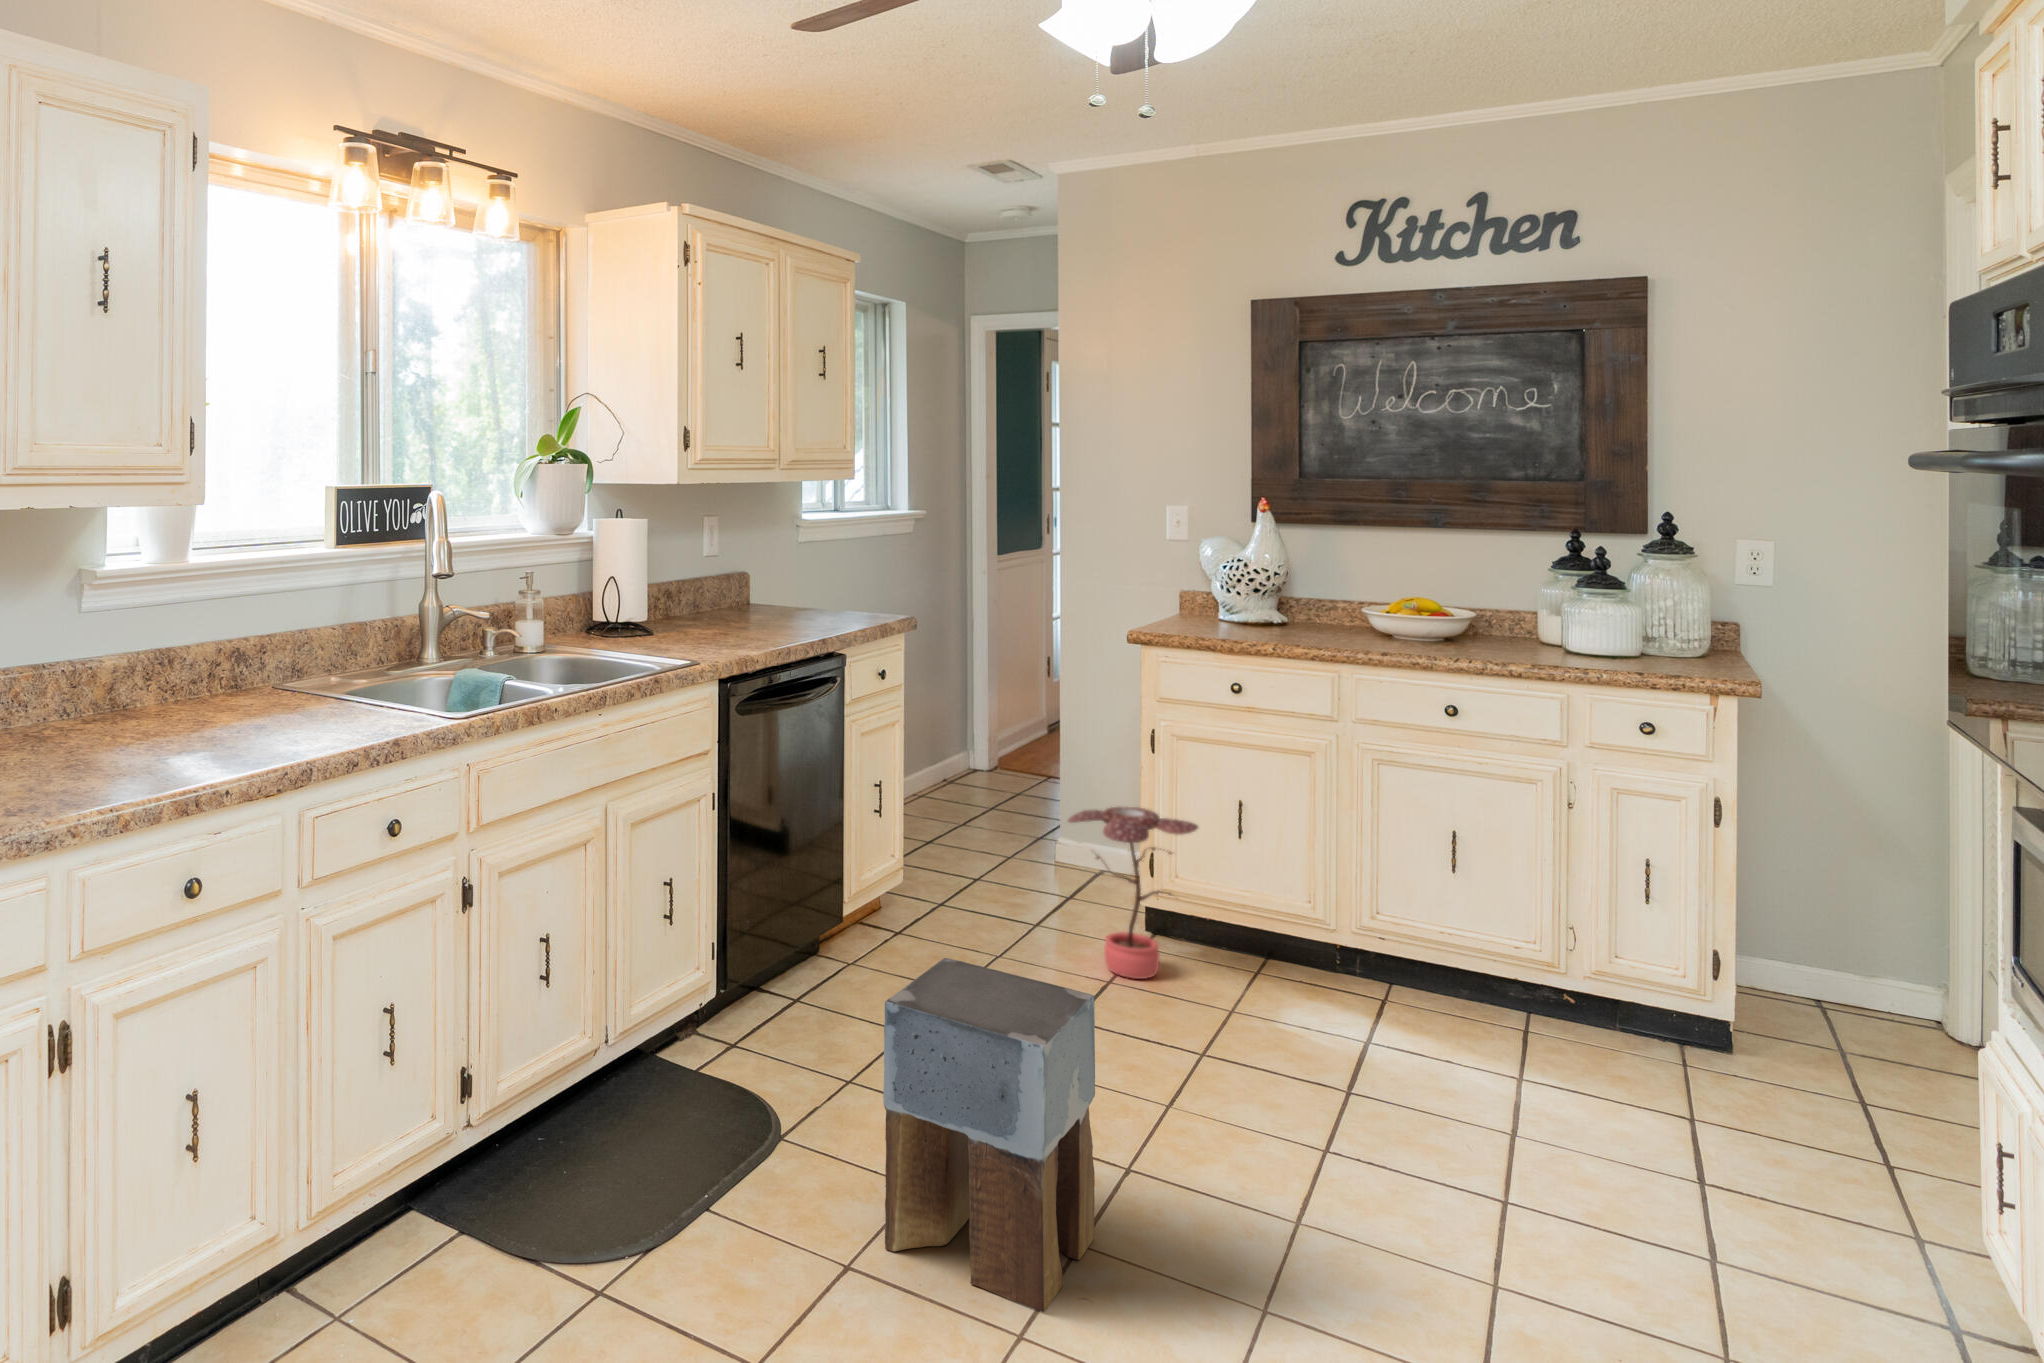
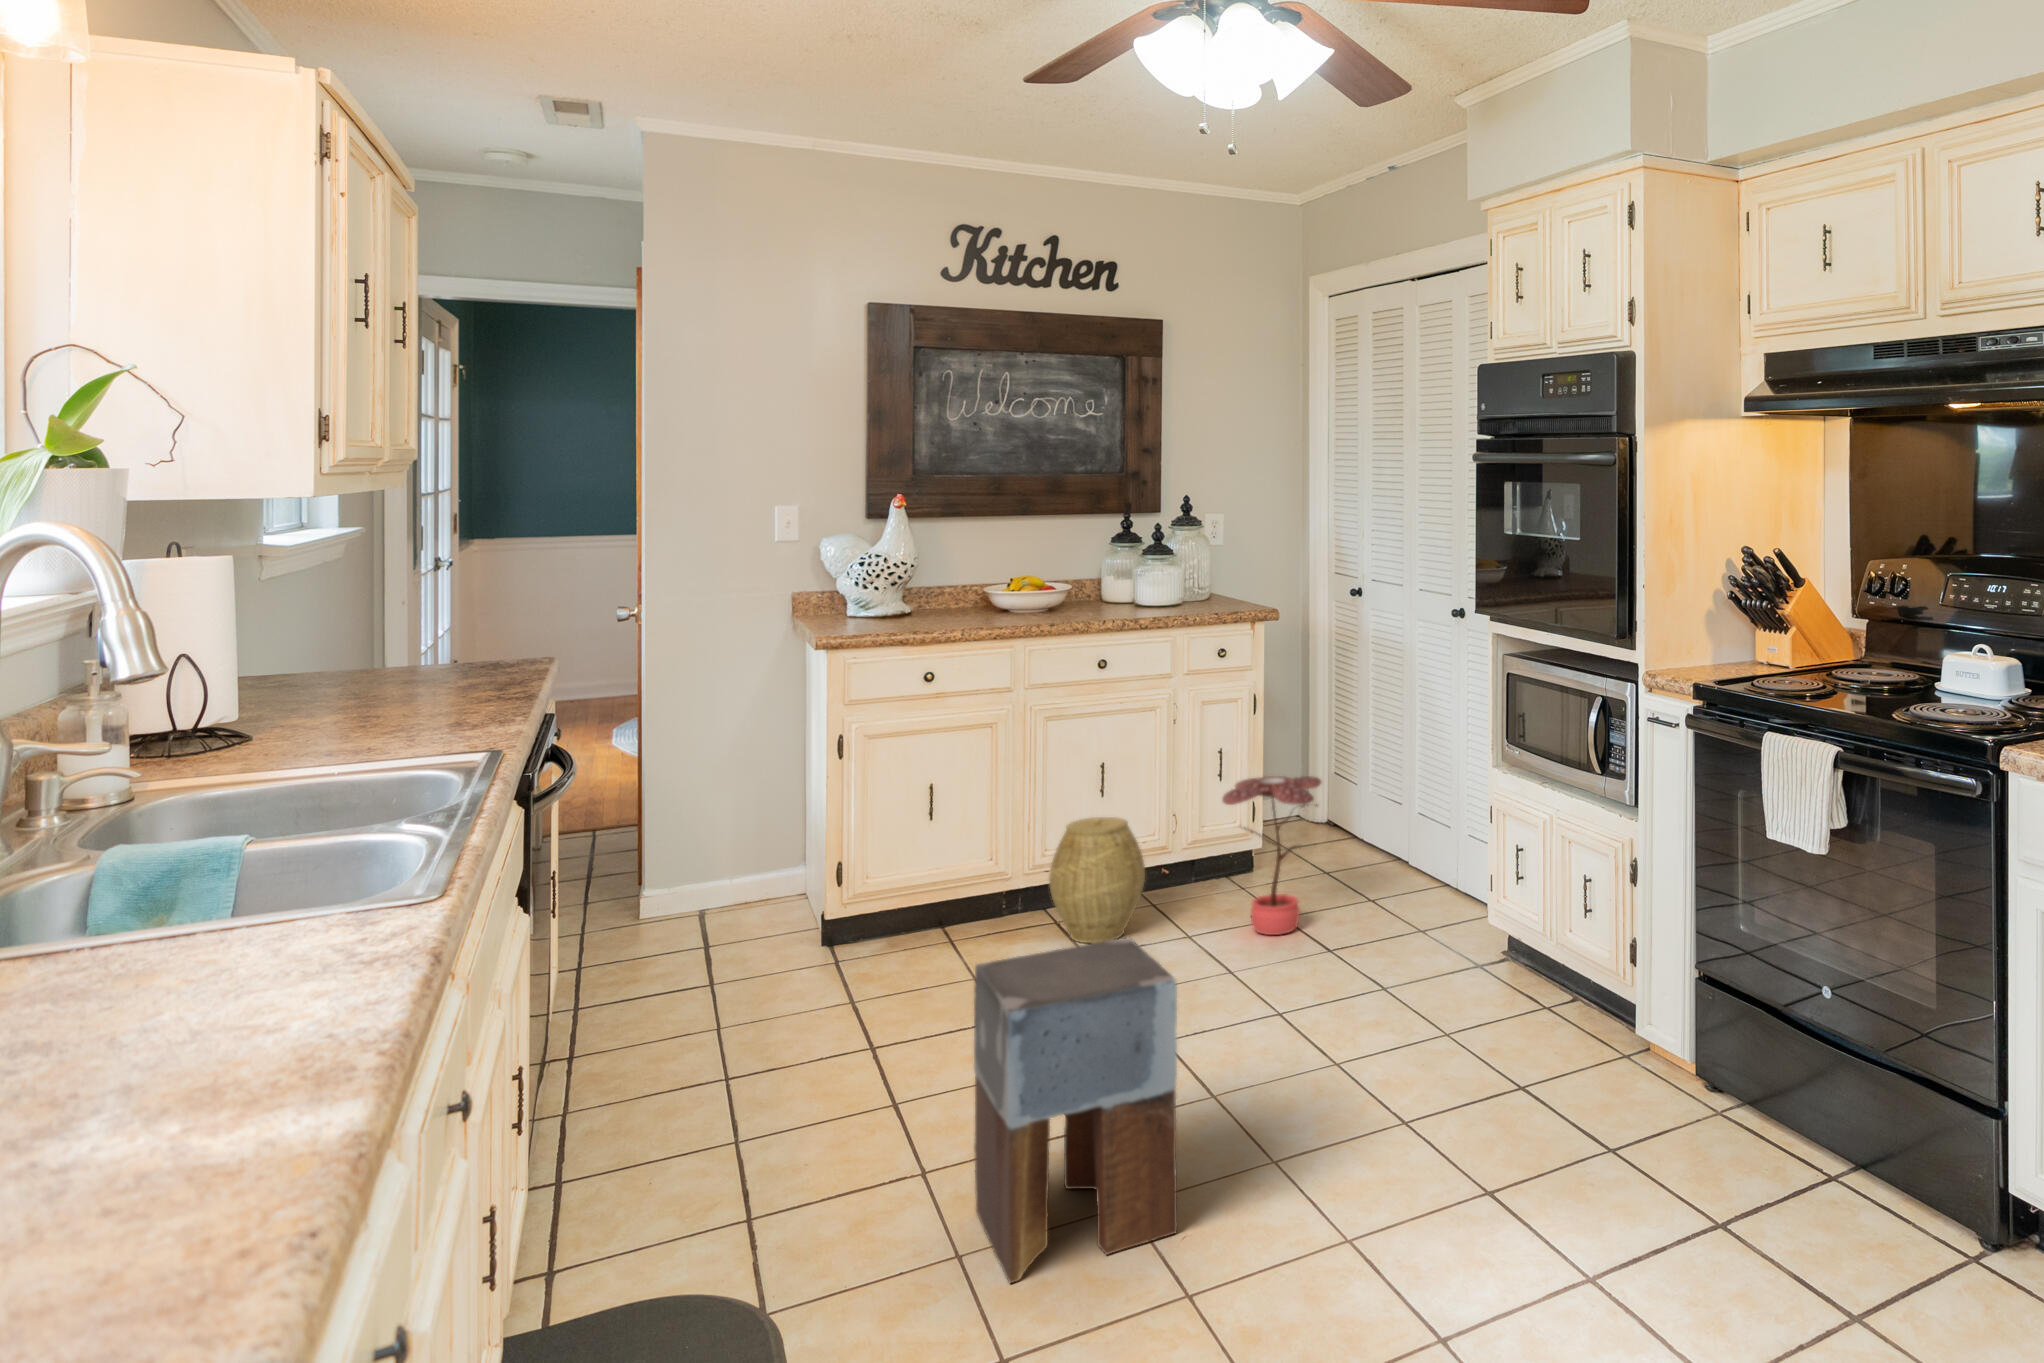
potted plant: present [1068,807,1198,979] -> present [1222,776,1321,935]
woven basket: none [1351,889,1478,1043] -> present [1049,817,1145,943]

